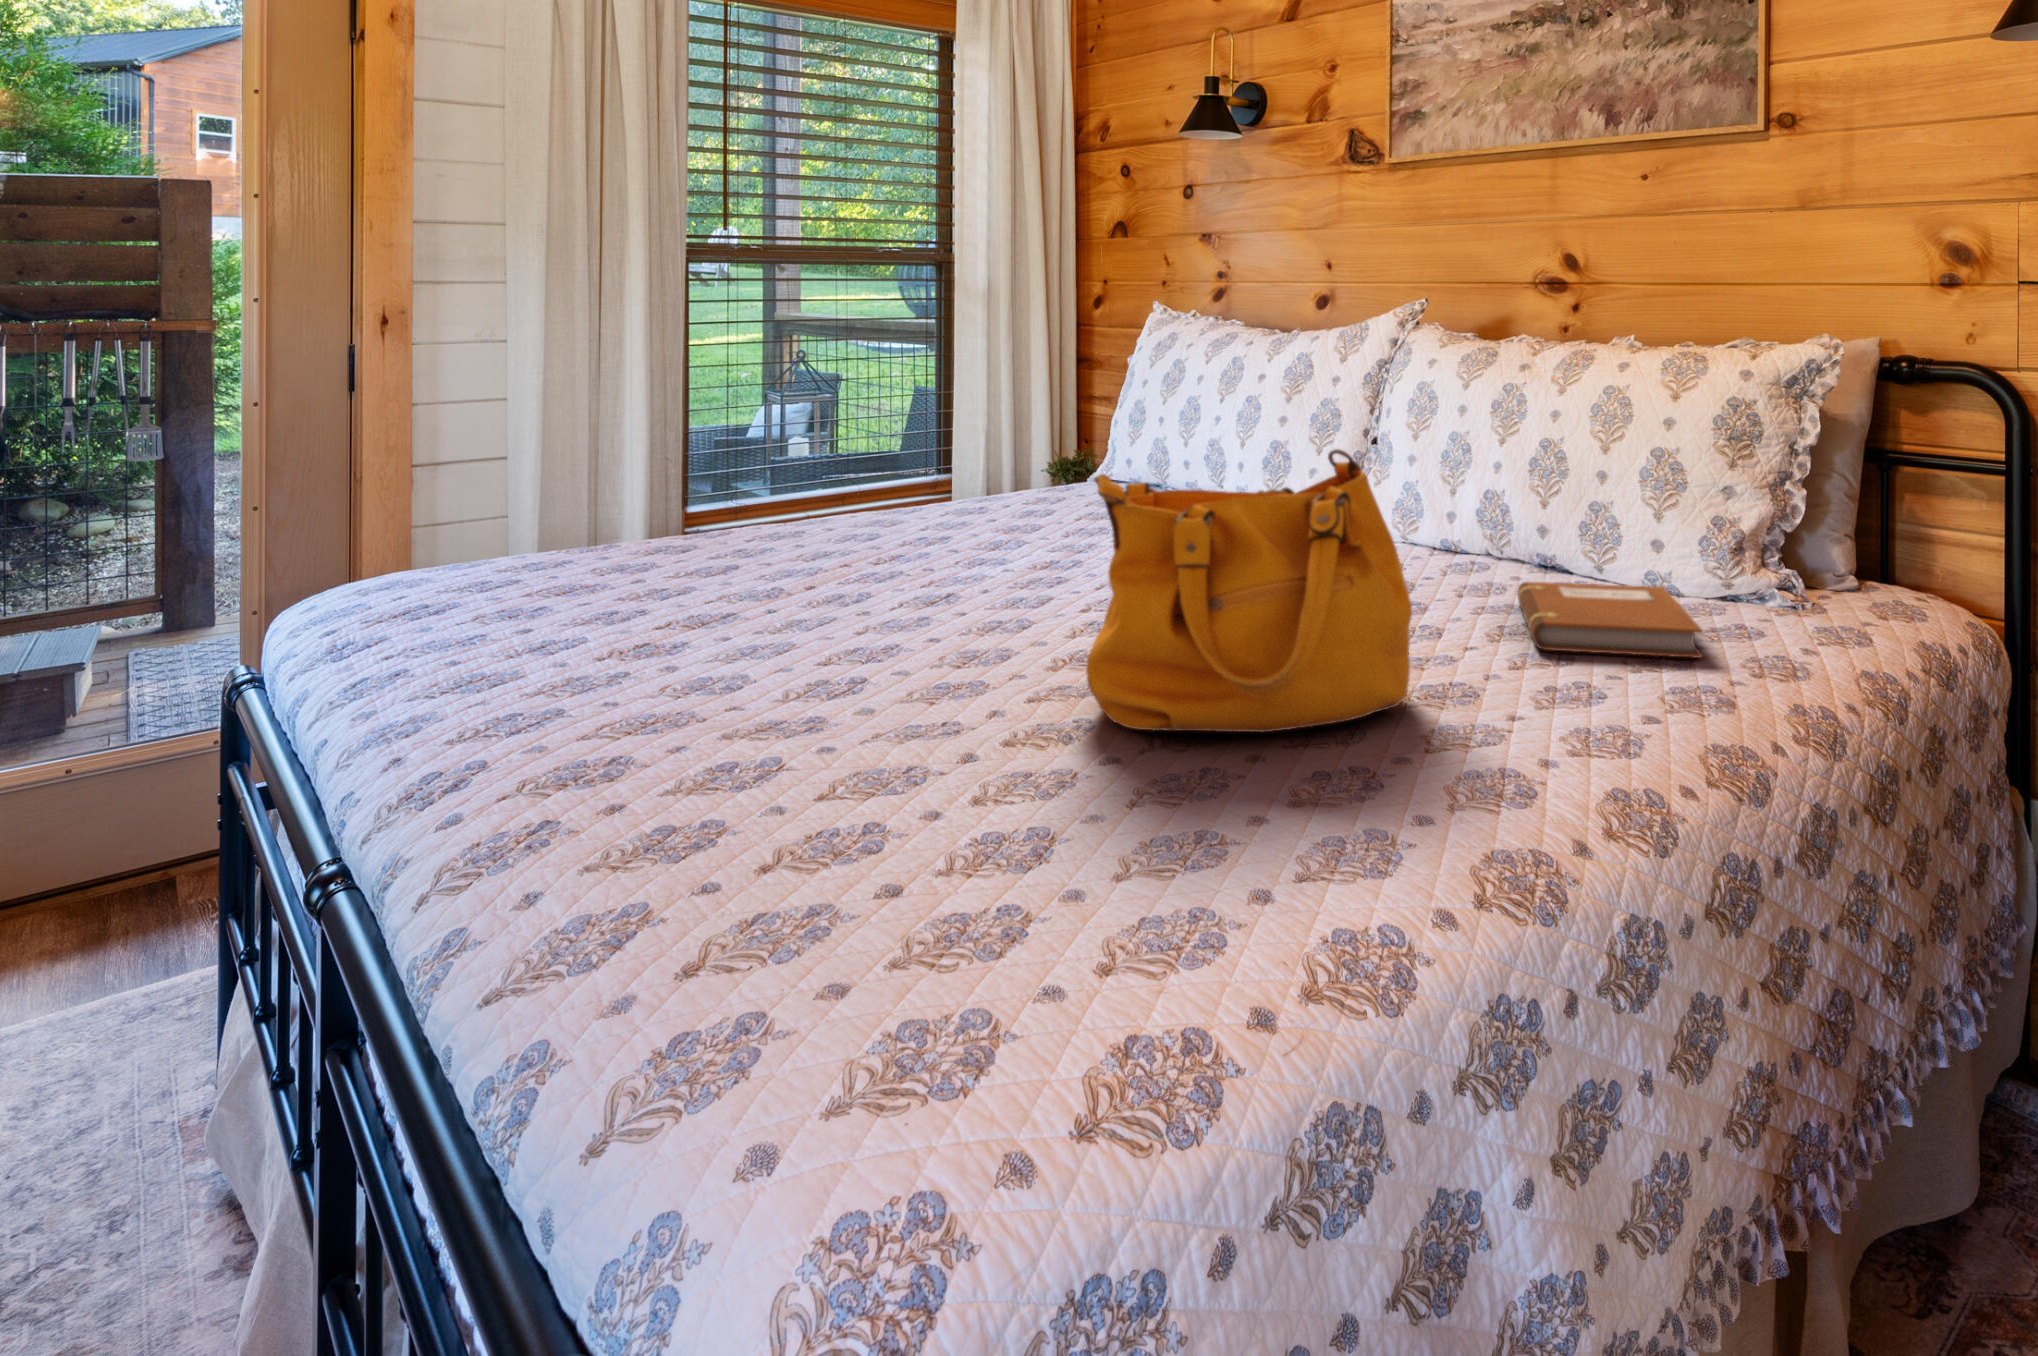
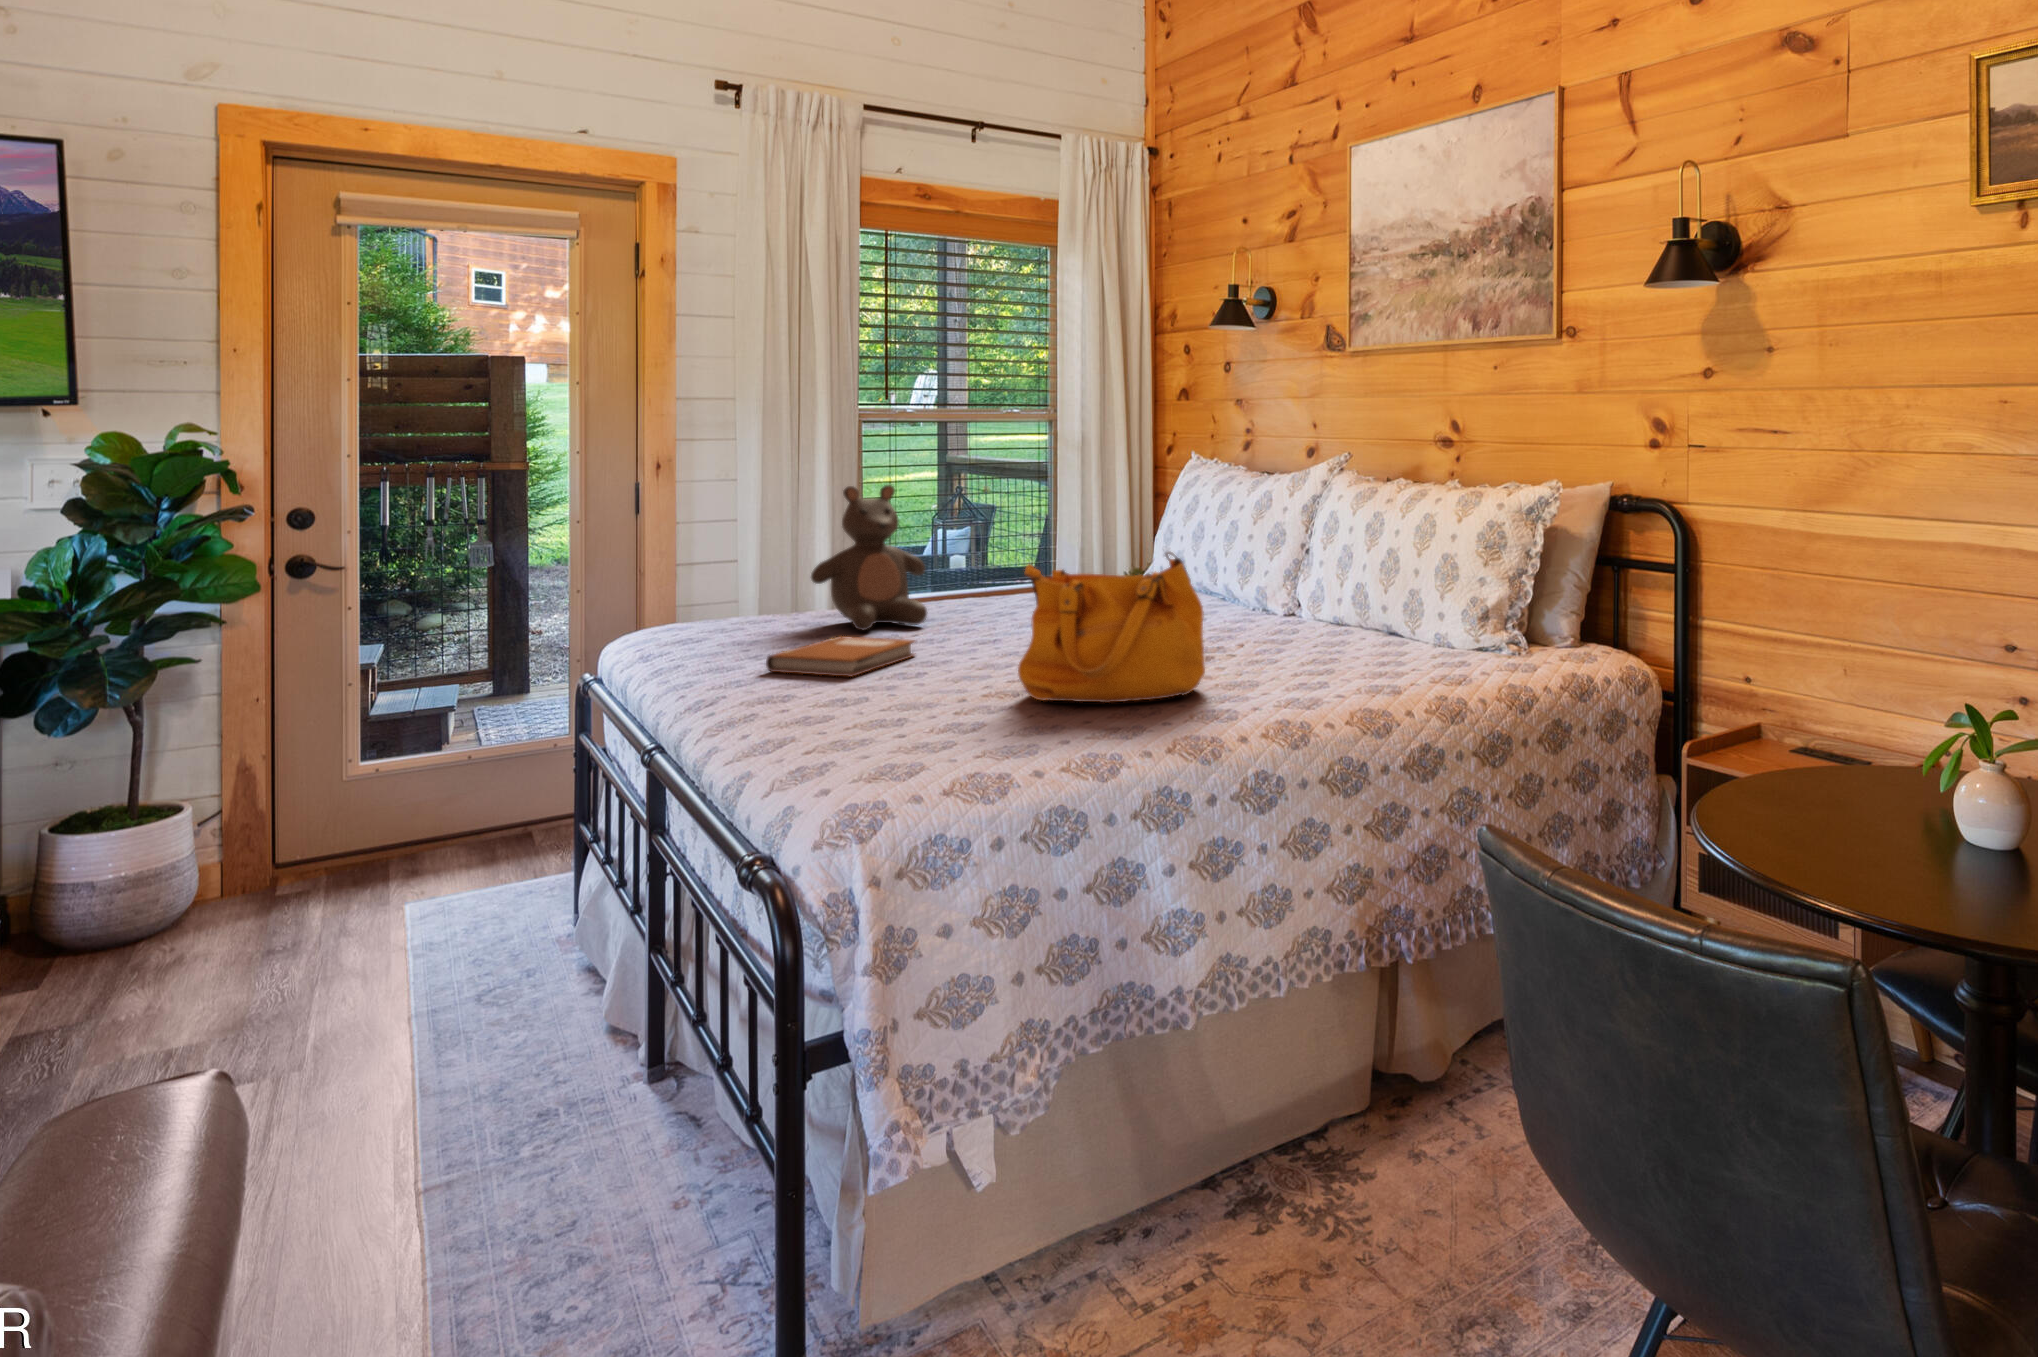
teddy bear: none [647,343,836,573] -> present [811,485,927,630]
notebook: present [1517,582,1703,658] -> present [766,636,915,676]

